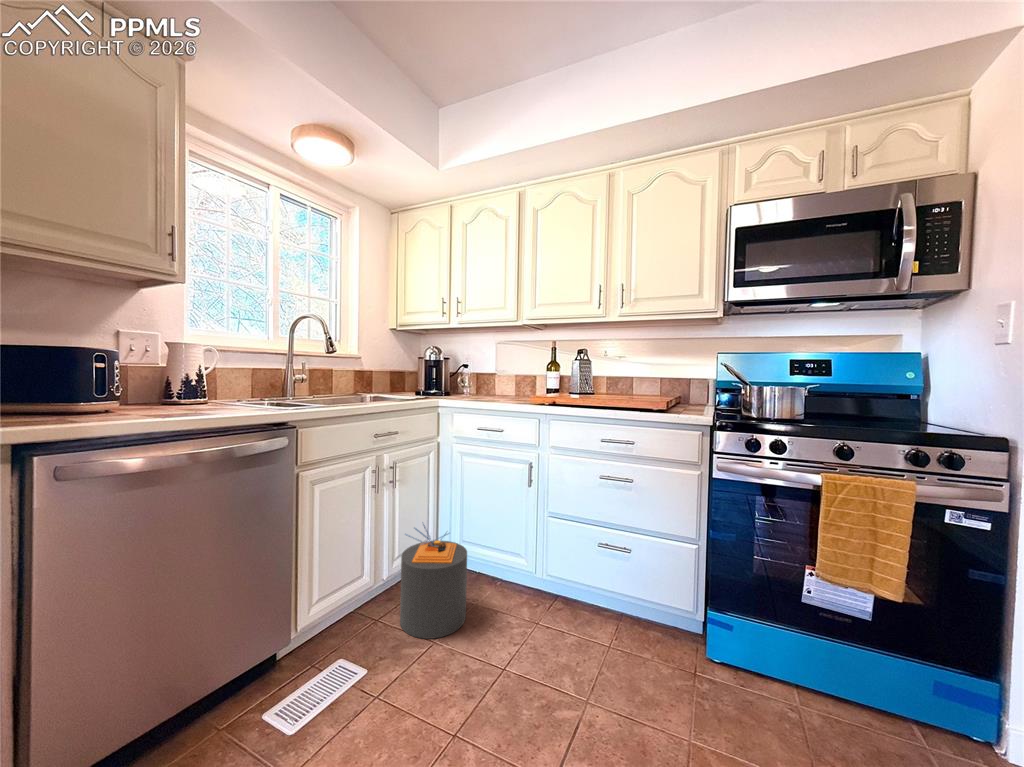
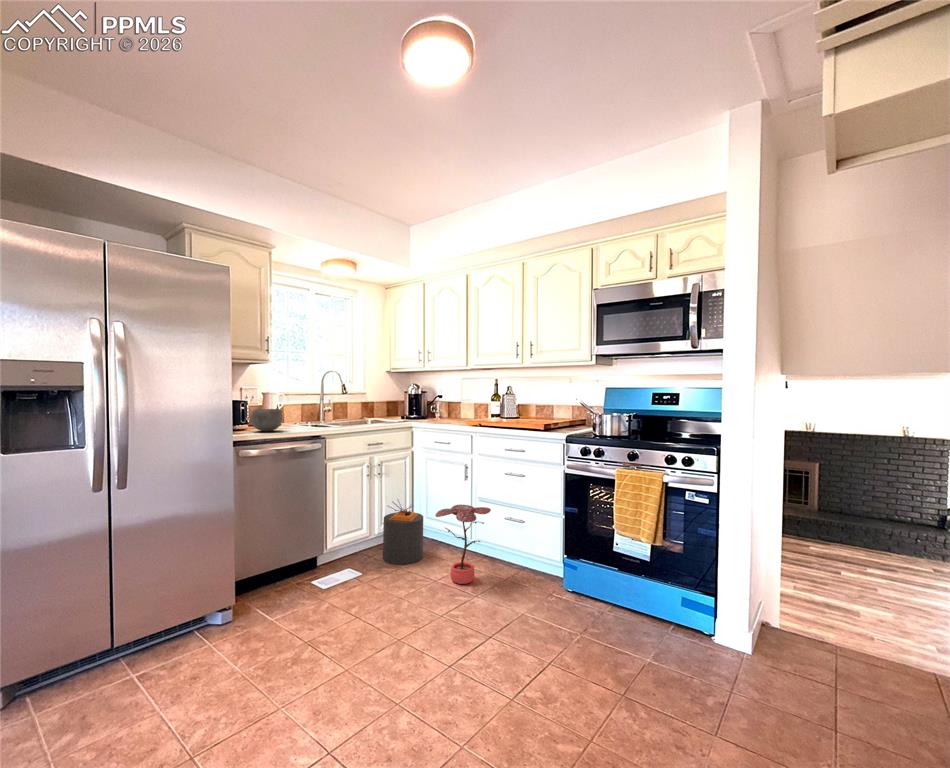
ceramic bowl: none [124,368,202,414] -> present [251,409,282,431]
potted plant: none [508,534,599,683] -> present [435,505,491,584]

